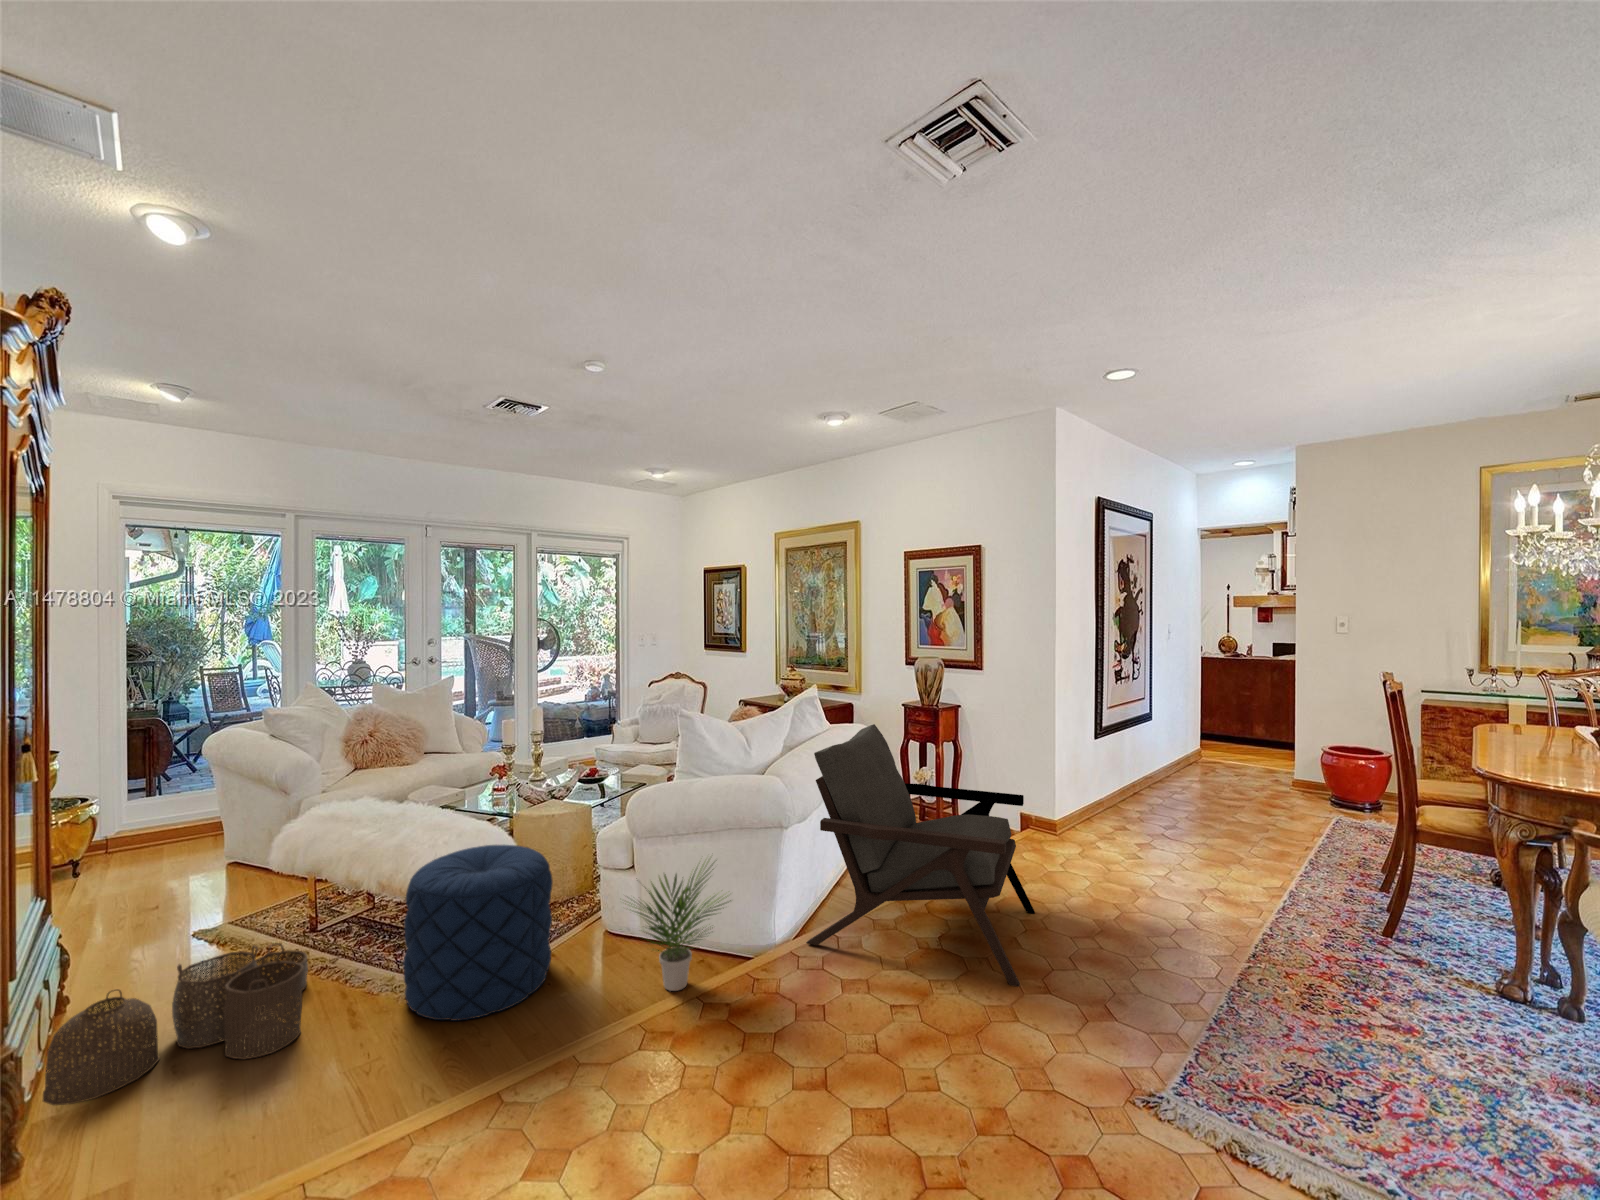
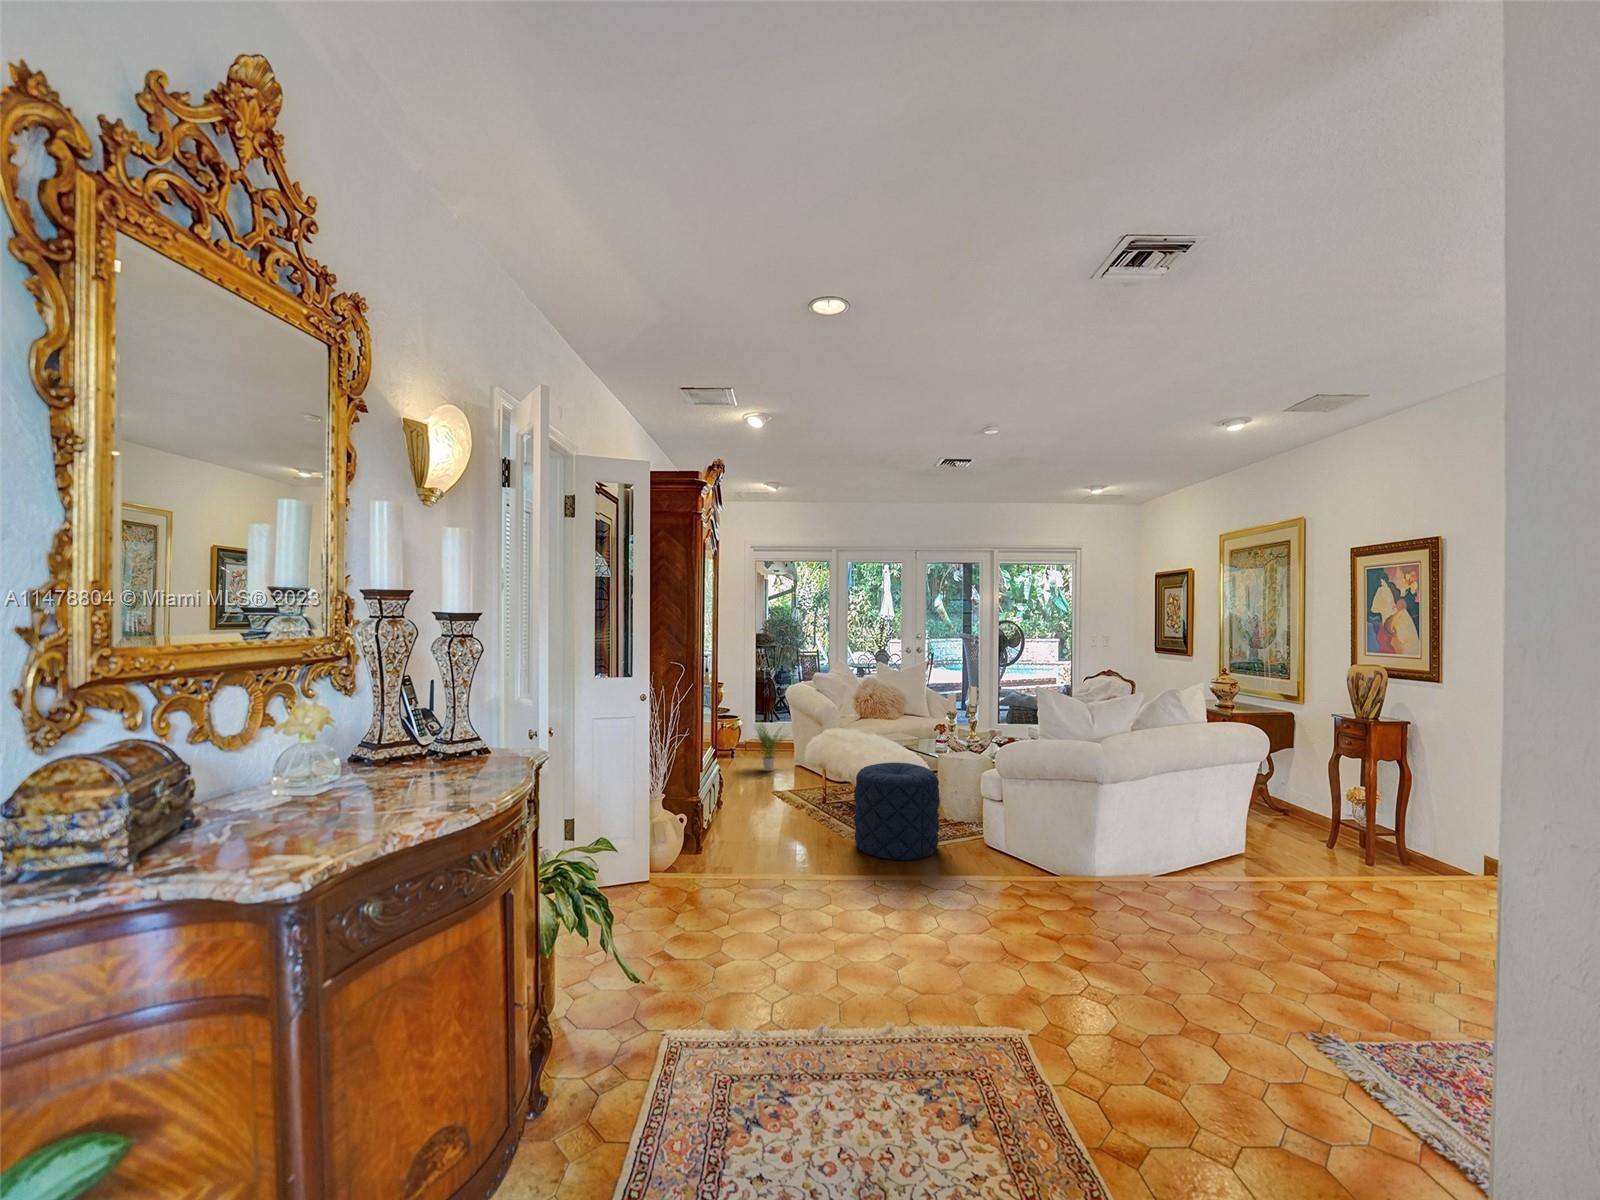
armchair: present [806,724,1035,987] -> none [1130,719,1412,966]
potted plant: present [631,864,731,991] -> present [757,722,783,771]
woven basket: present [43,943,308,1105] -> none [712,791,815,844]

